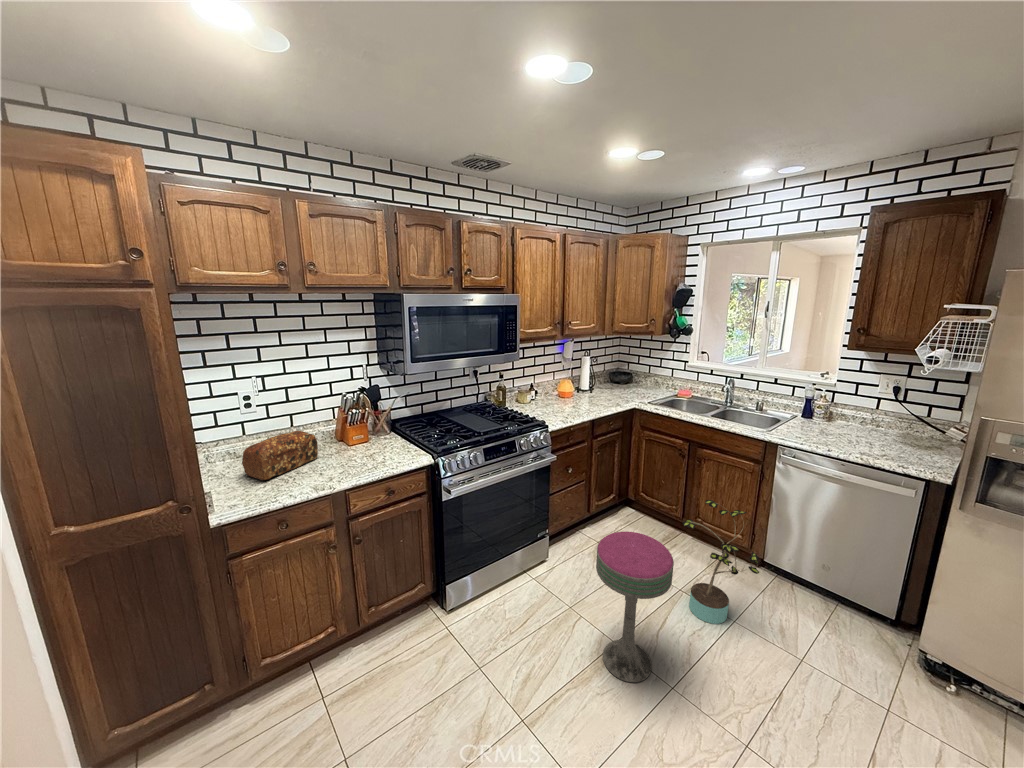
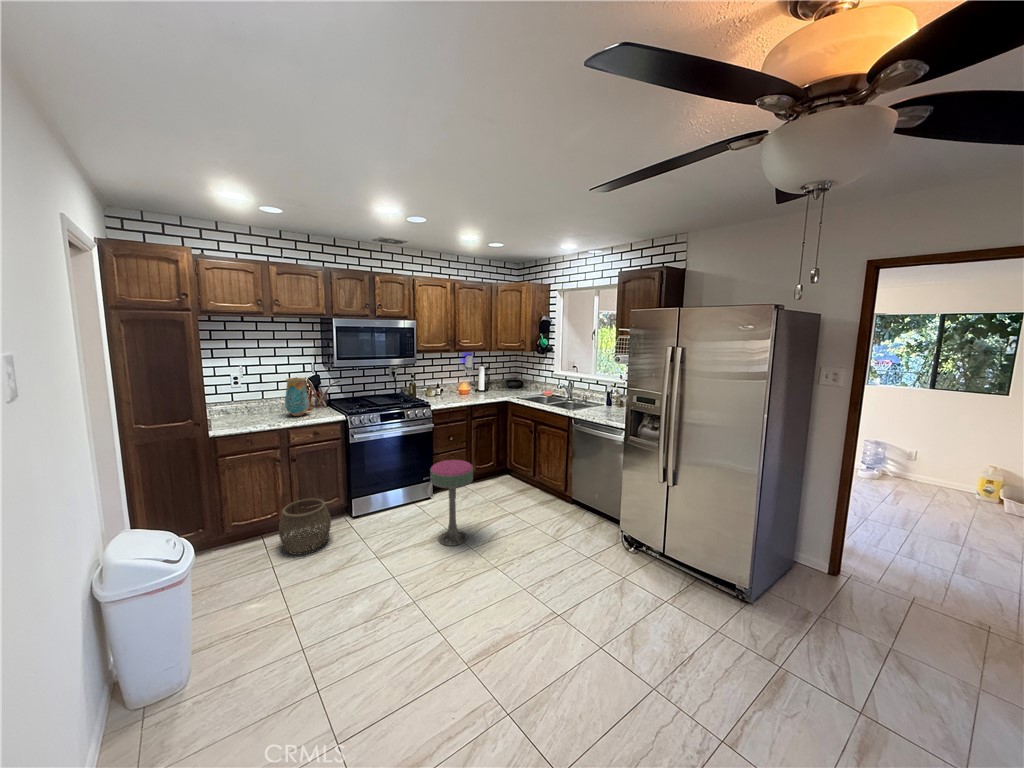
vase: none [334,396,374,463] -> present [285,377,309,416]
bread loaf: present [242,431,318,480] -> none [229,398,276,421]
potted plant: present [682,500,759,624] -> none [499,449,541,526]
woven basket: none [344,602,428,713] -> present [279,498,331,553]

